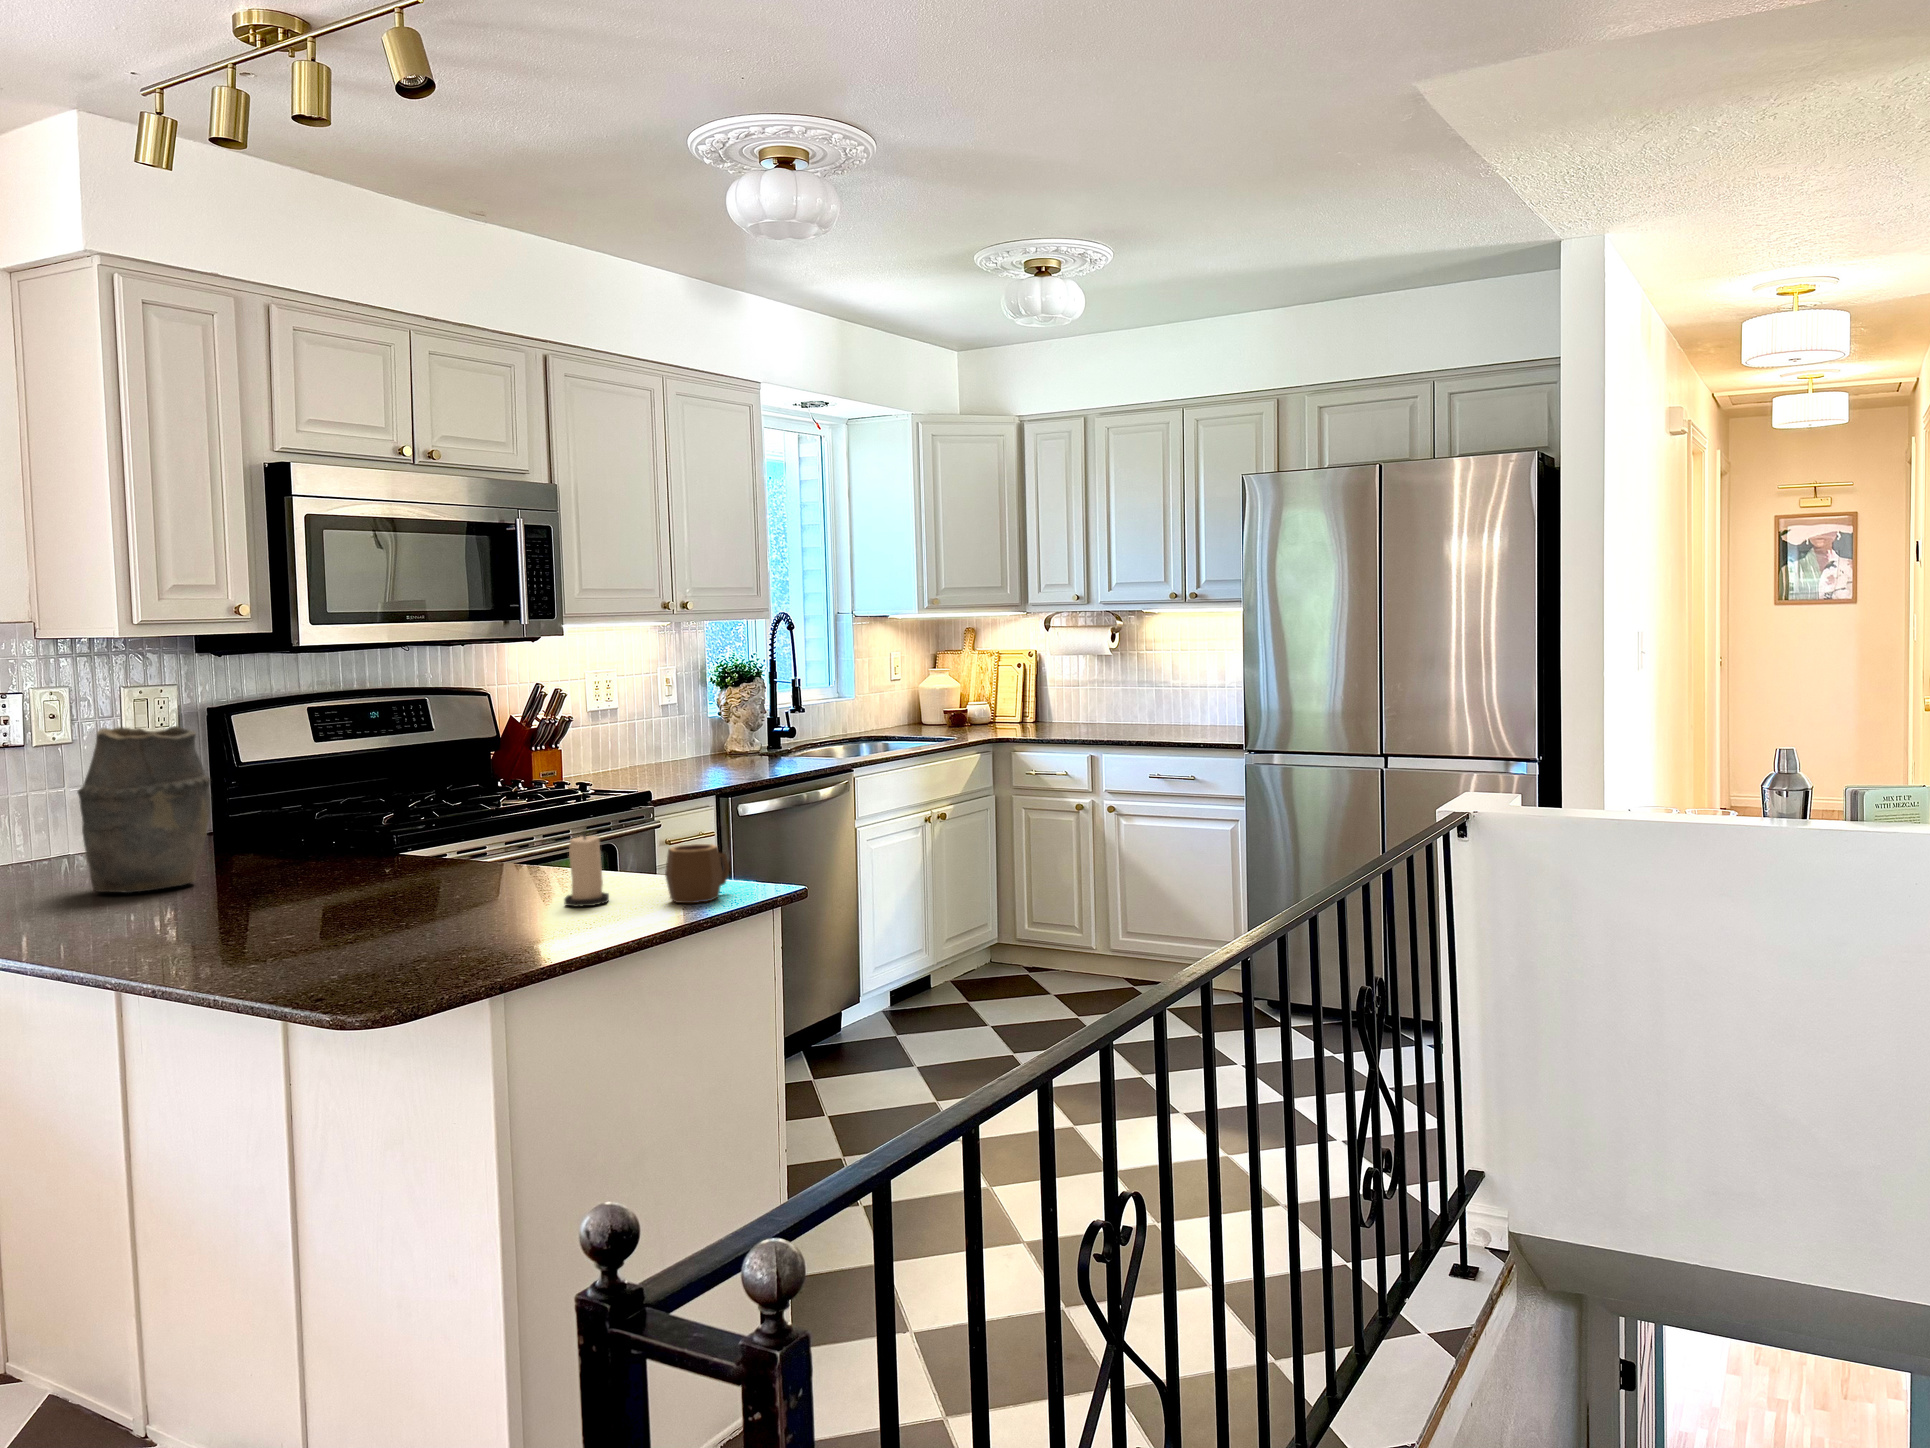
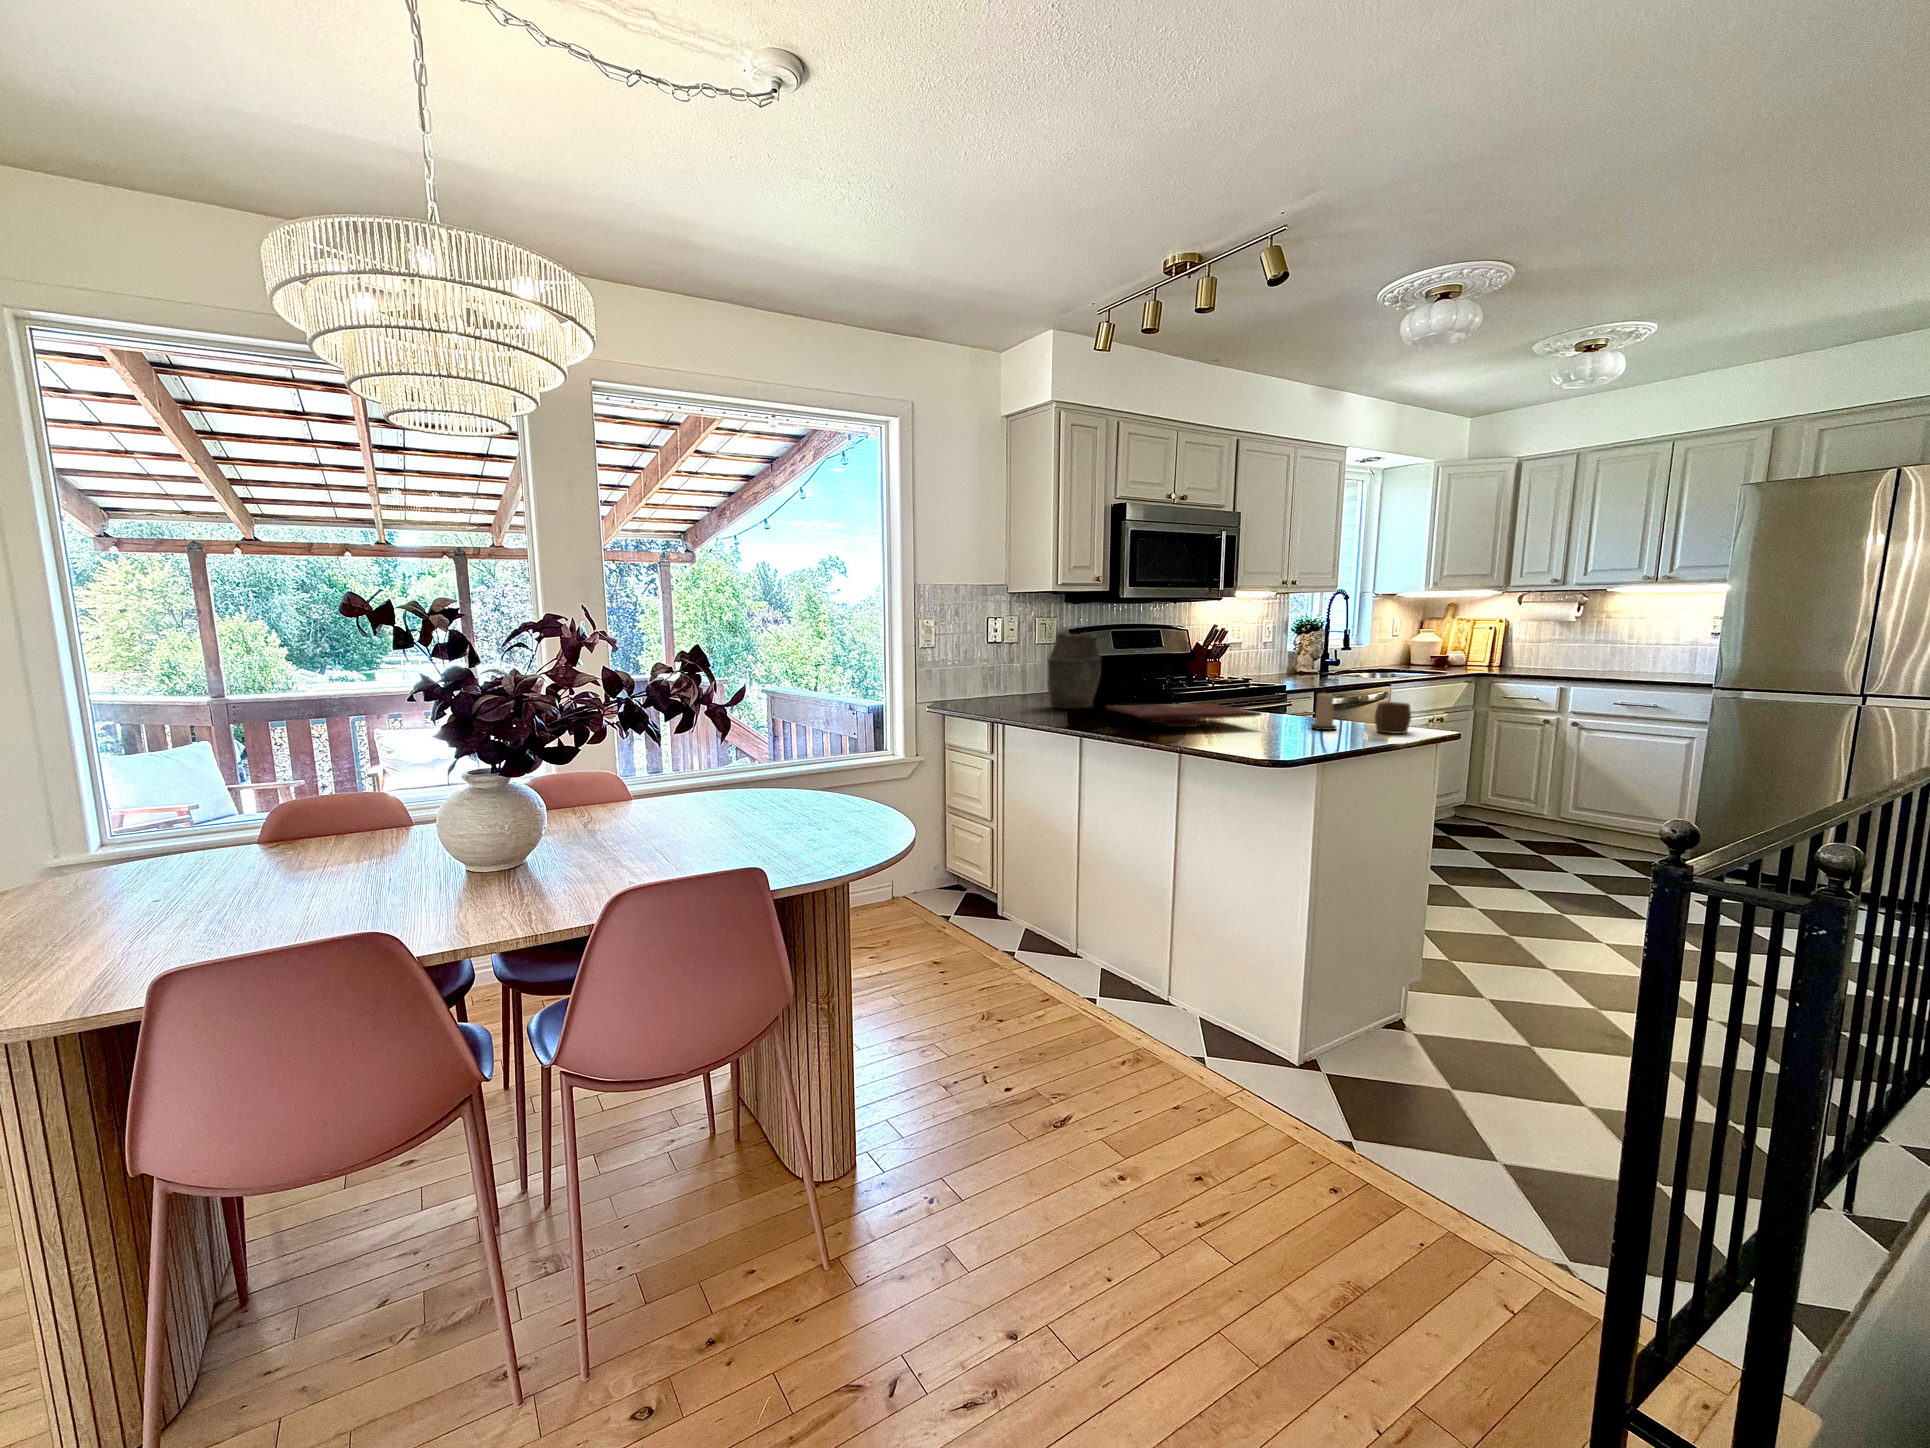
cutting board: none [153,864,464,929] -> present [1106,704,1261,727]

